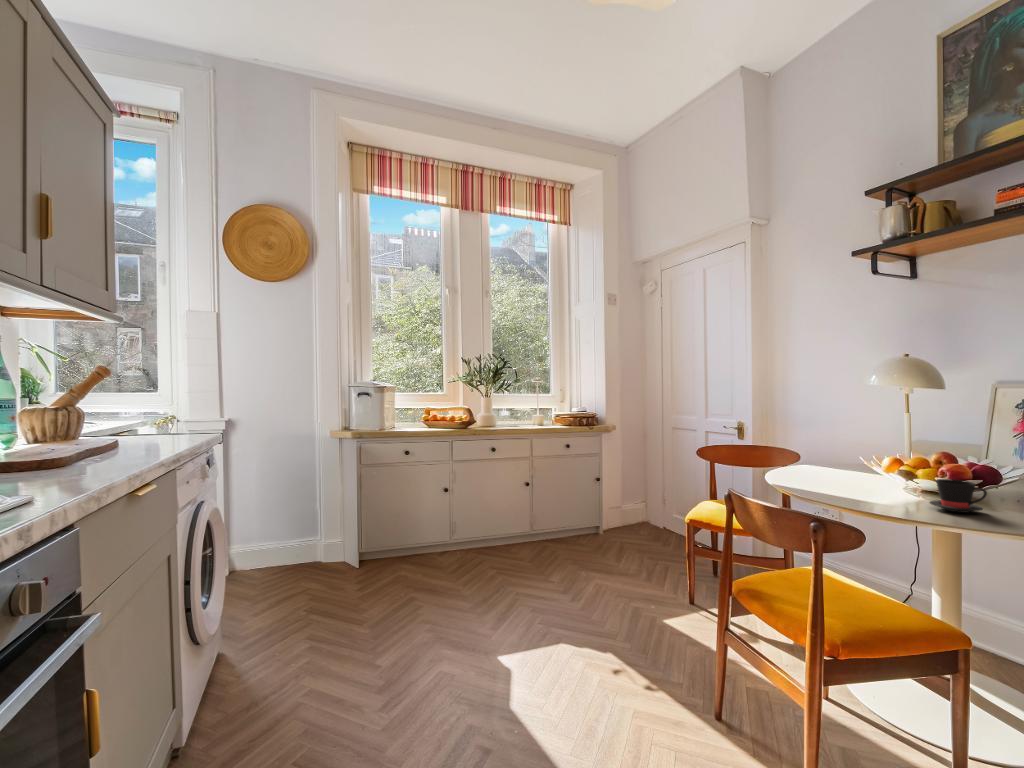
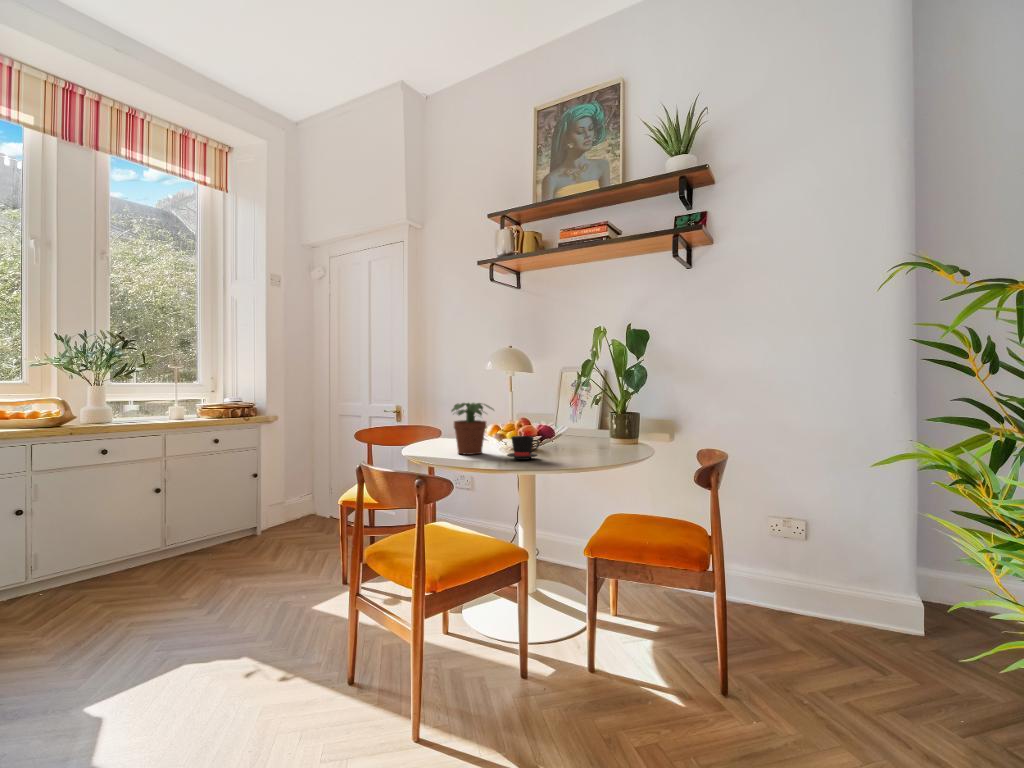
potted plant: none [838,430,901,495] -> present [452,403,494,455]

